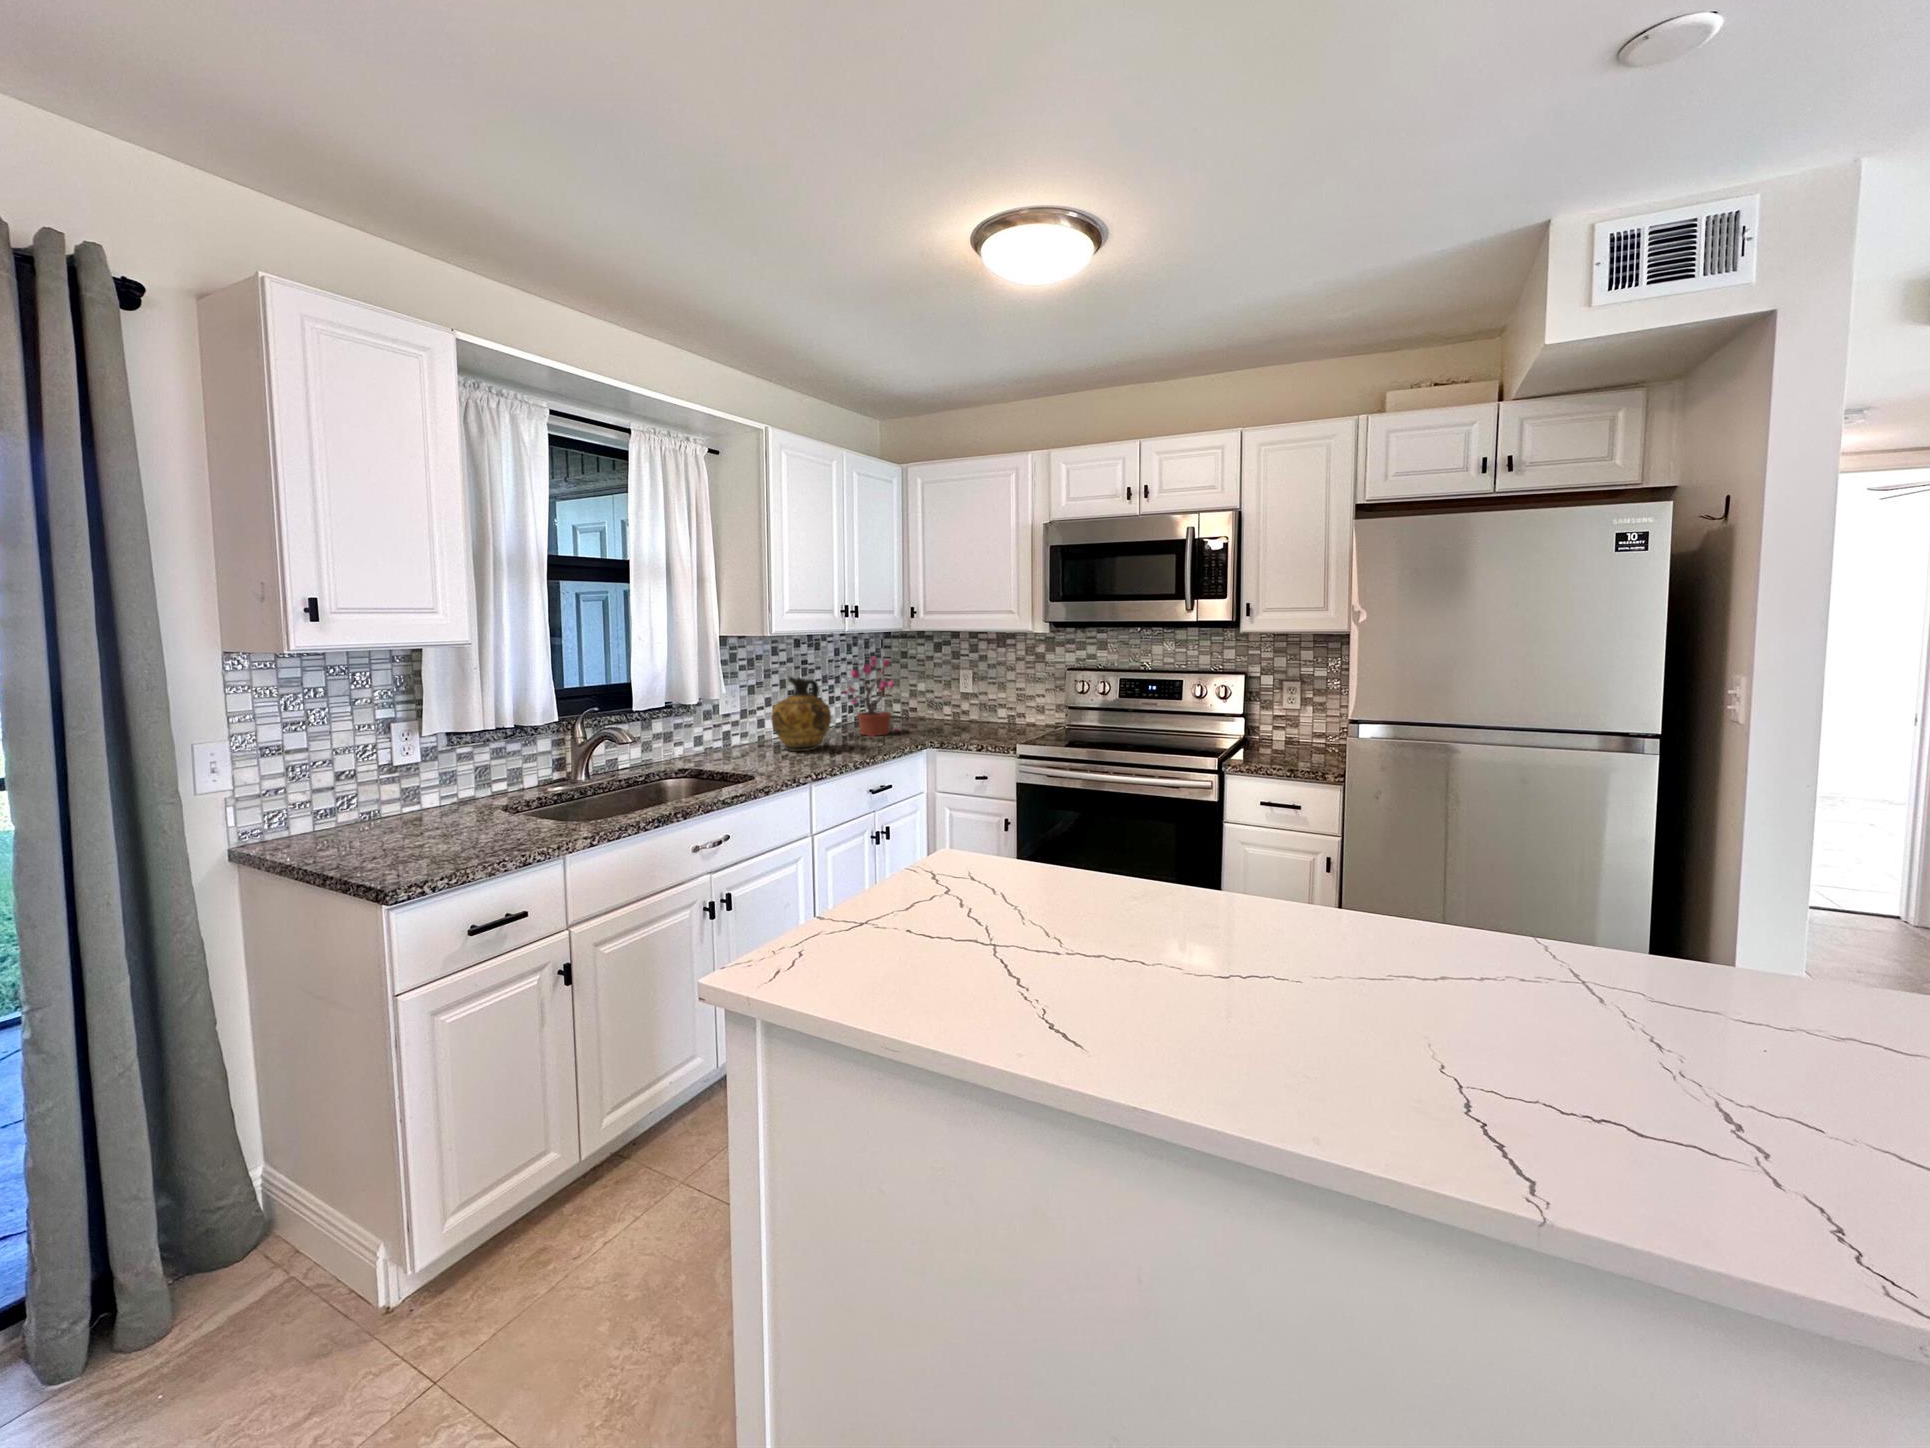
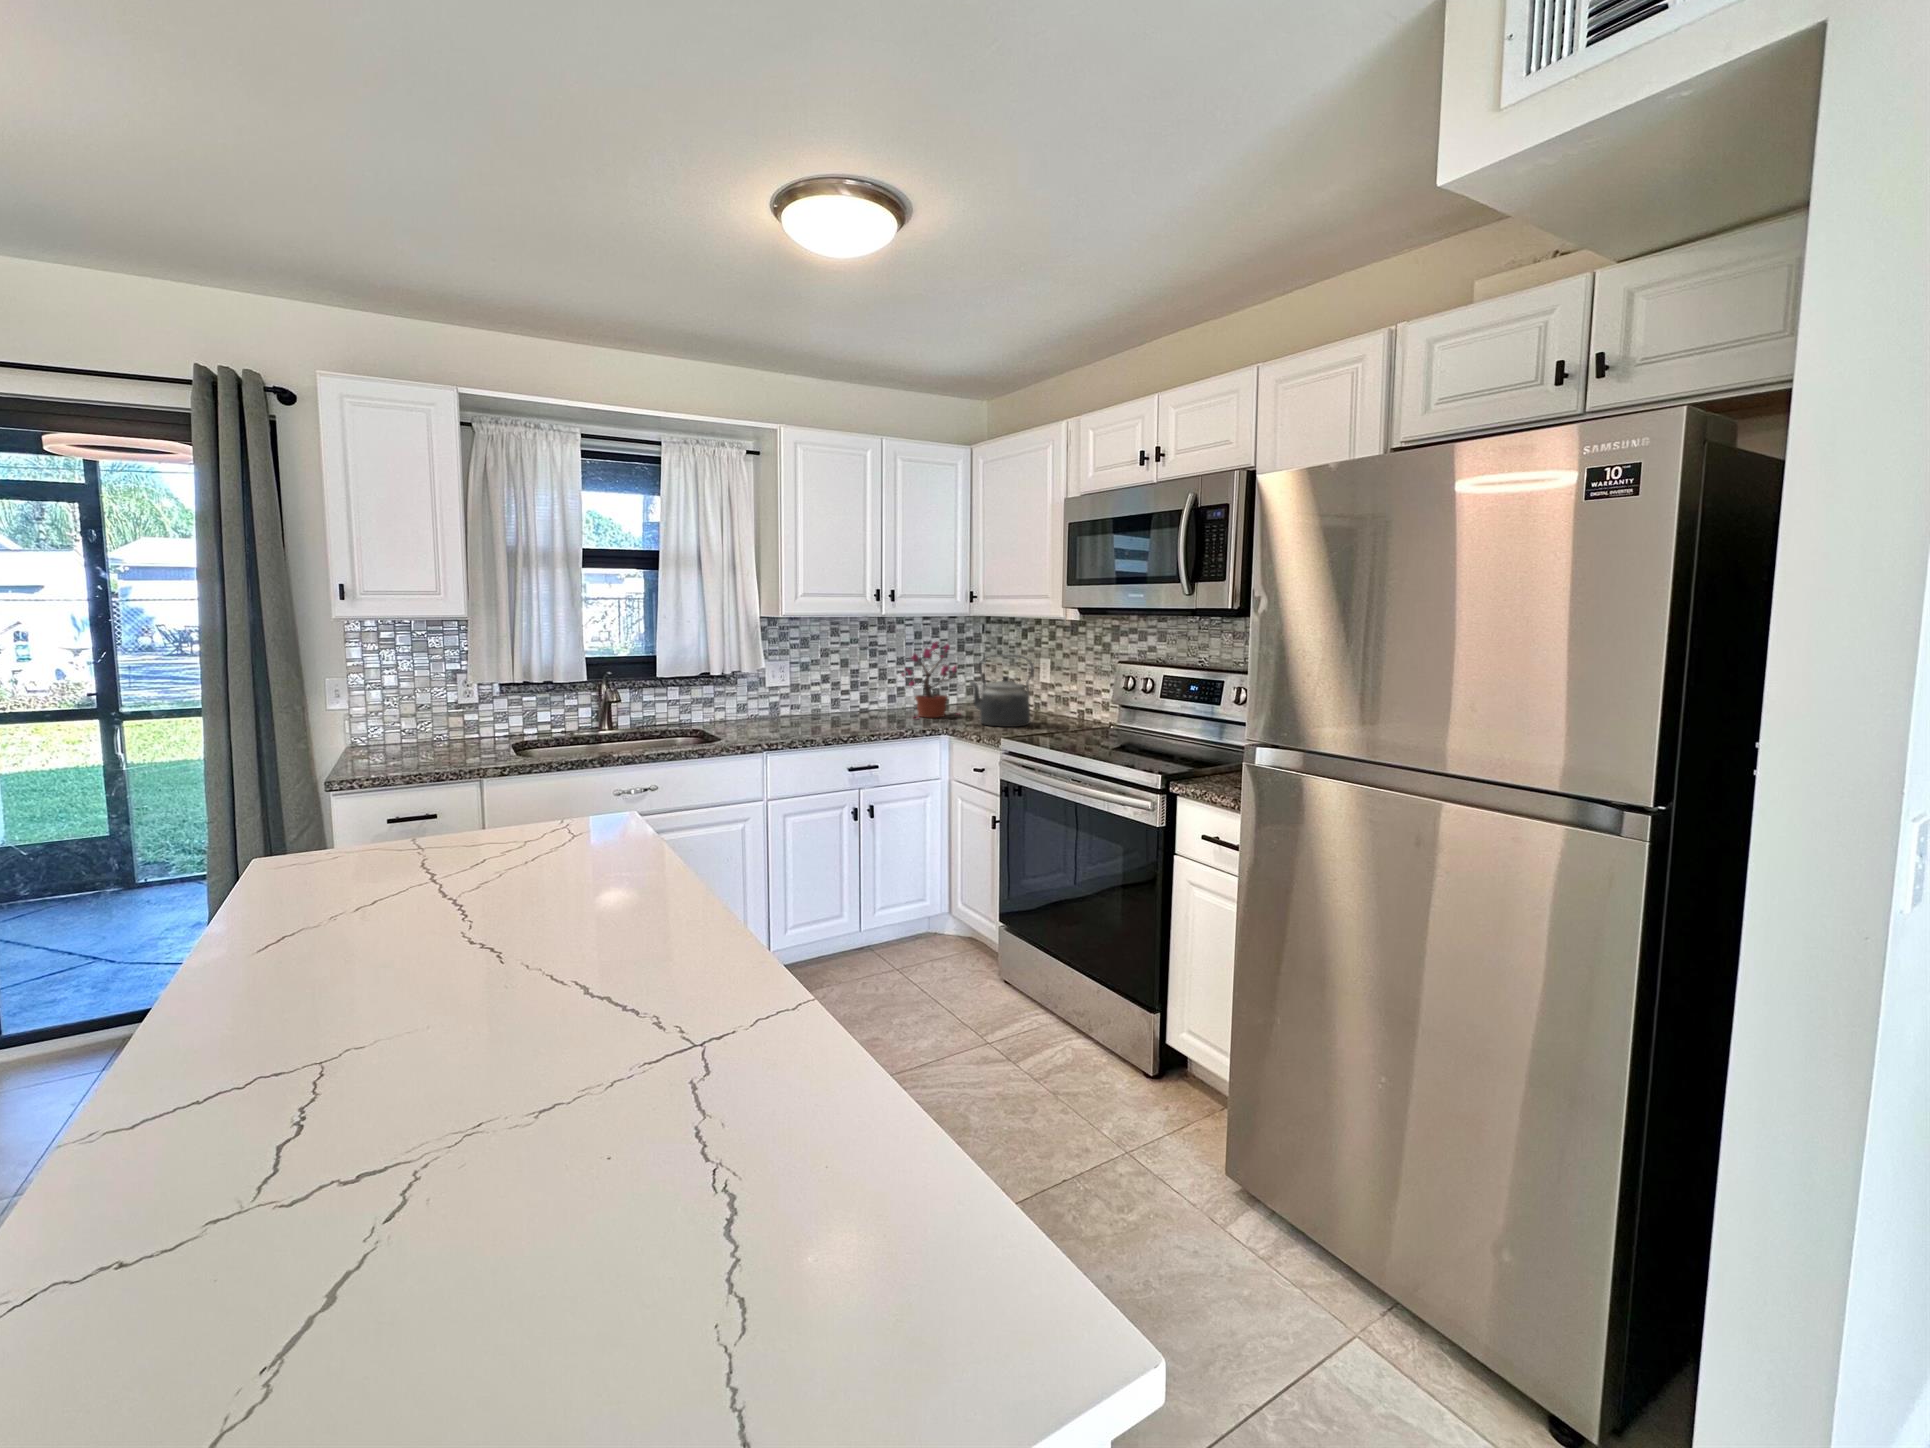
kettle: none [930,667,994,738] -> present [970,655,1034,727]
ceramic jug: present [771,677,831,751] -> none [807,656,862,724]

